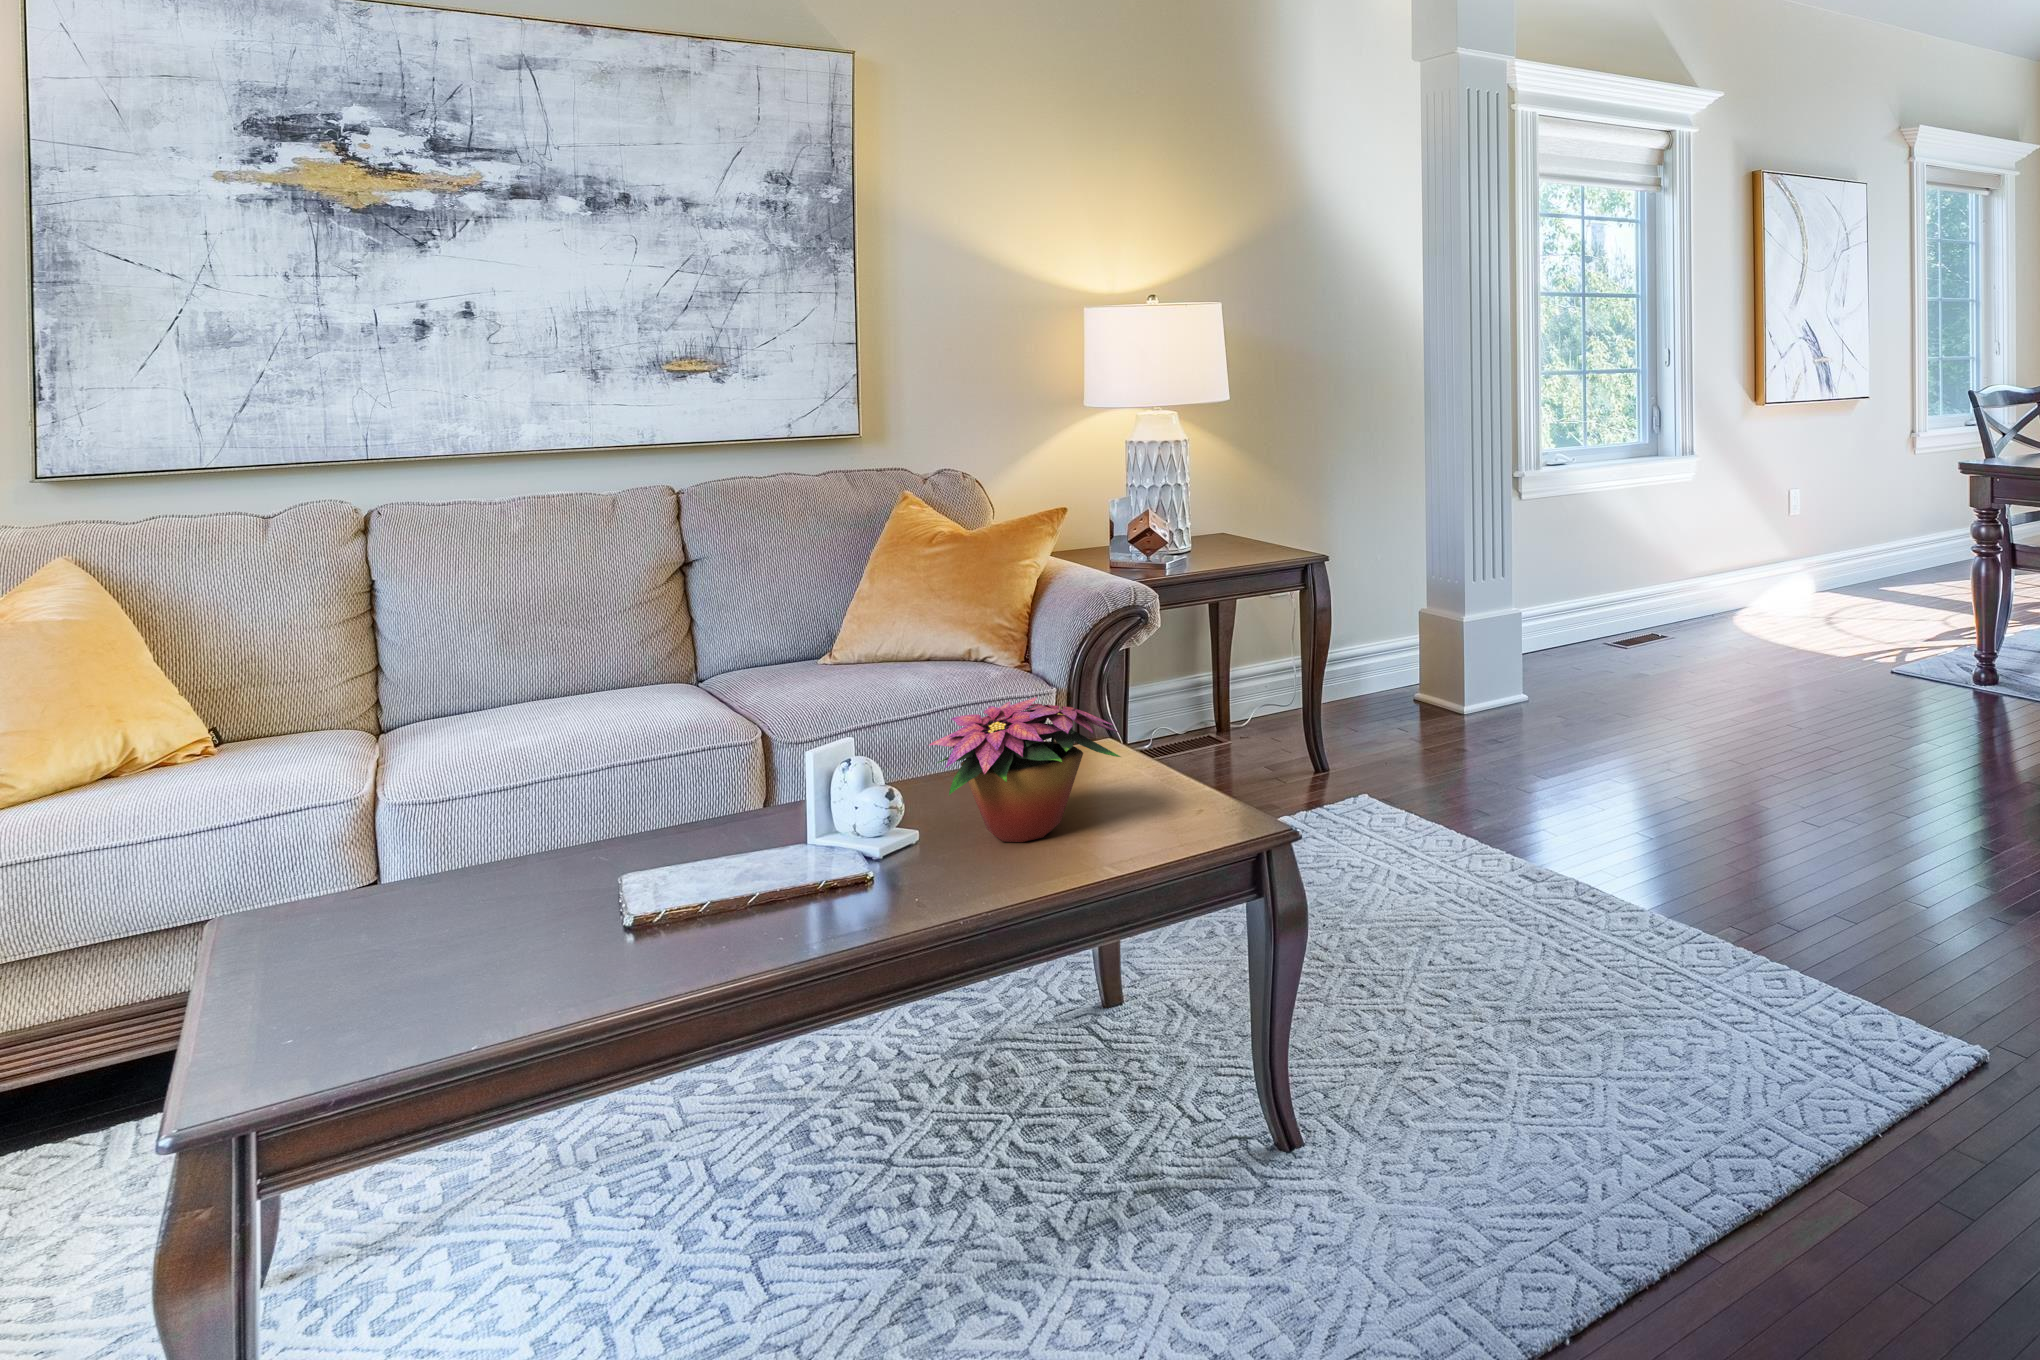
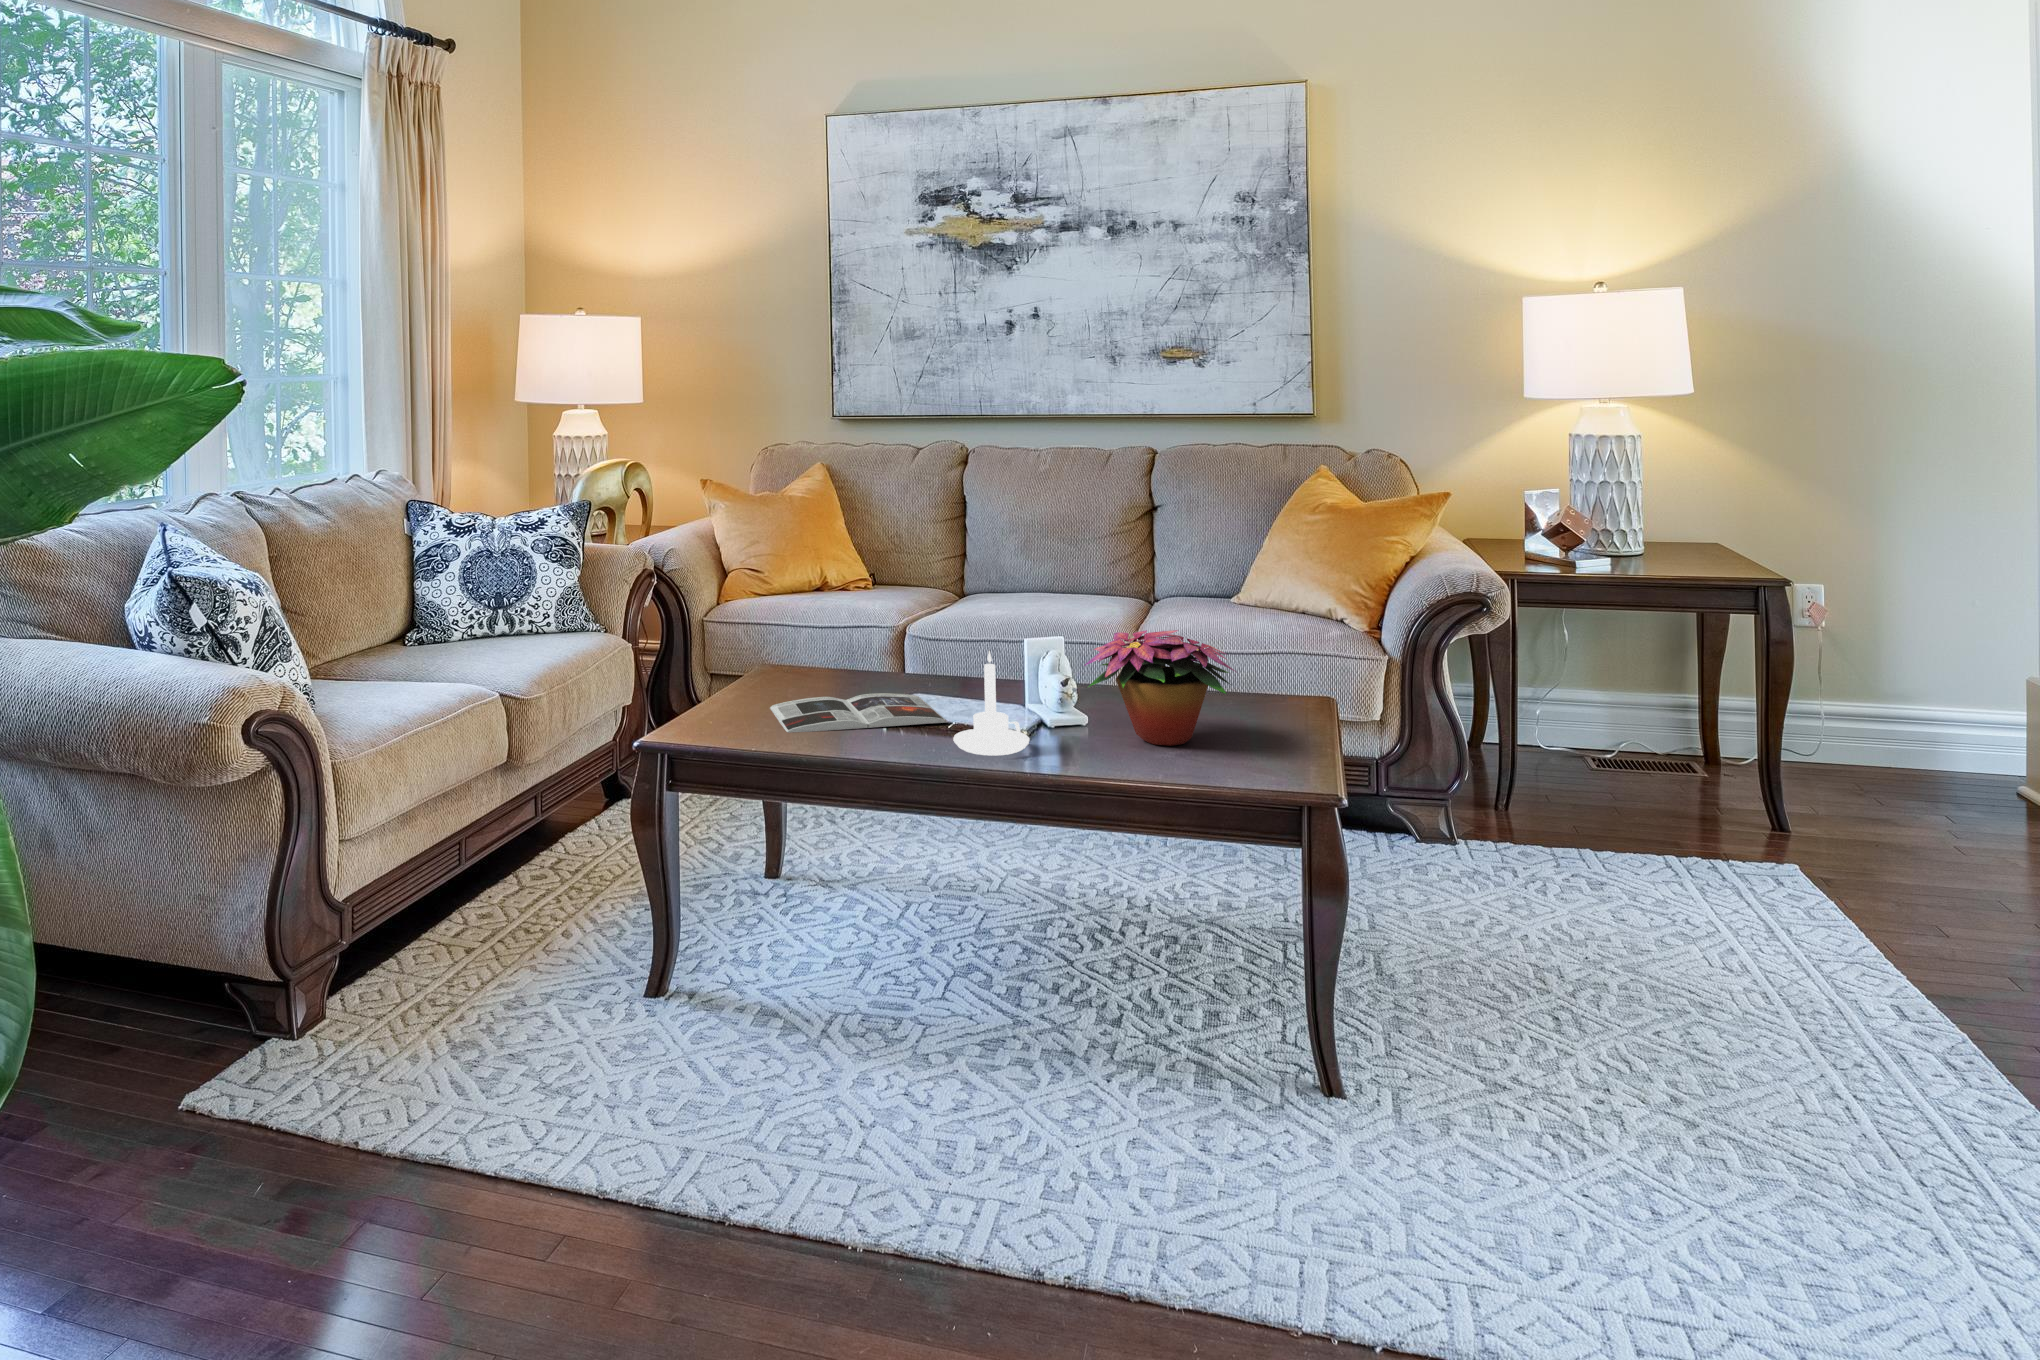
candle holder: none [793,776,907,926] -> present [953,651,1029,756]
magazine: none [375,881,728,1002] -> present [770,693,947,733]

